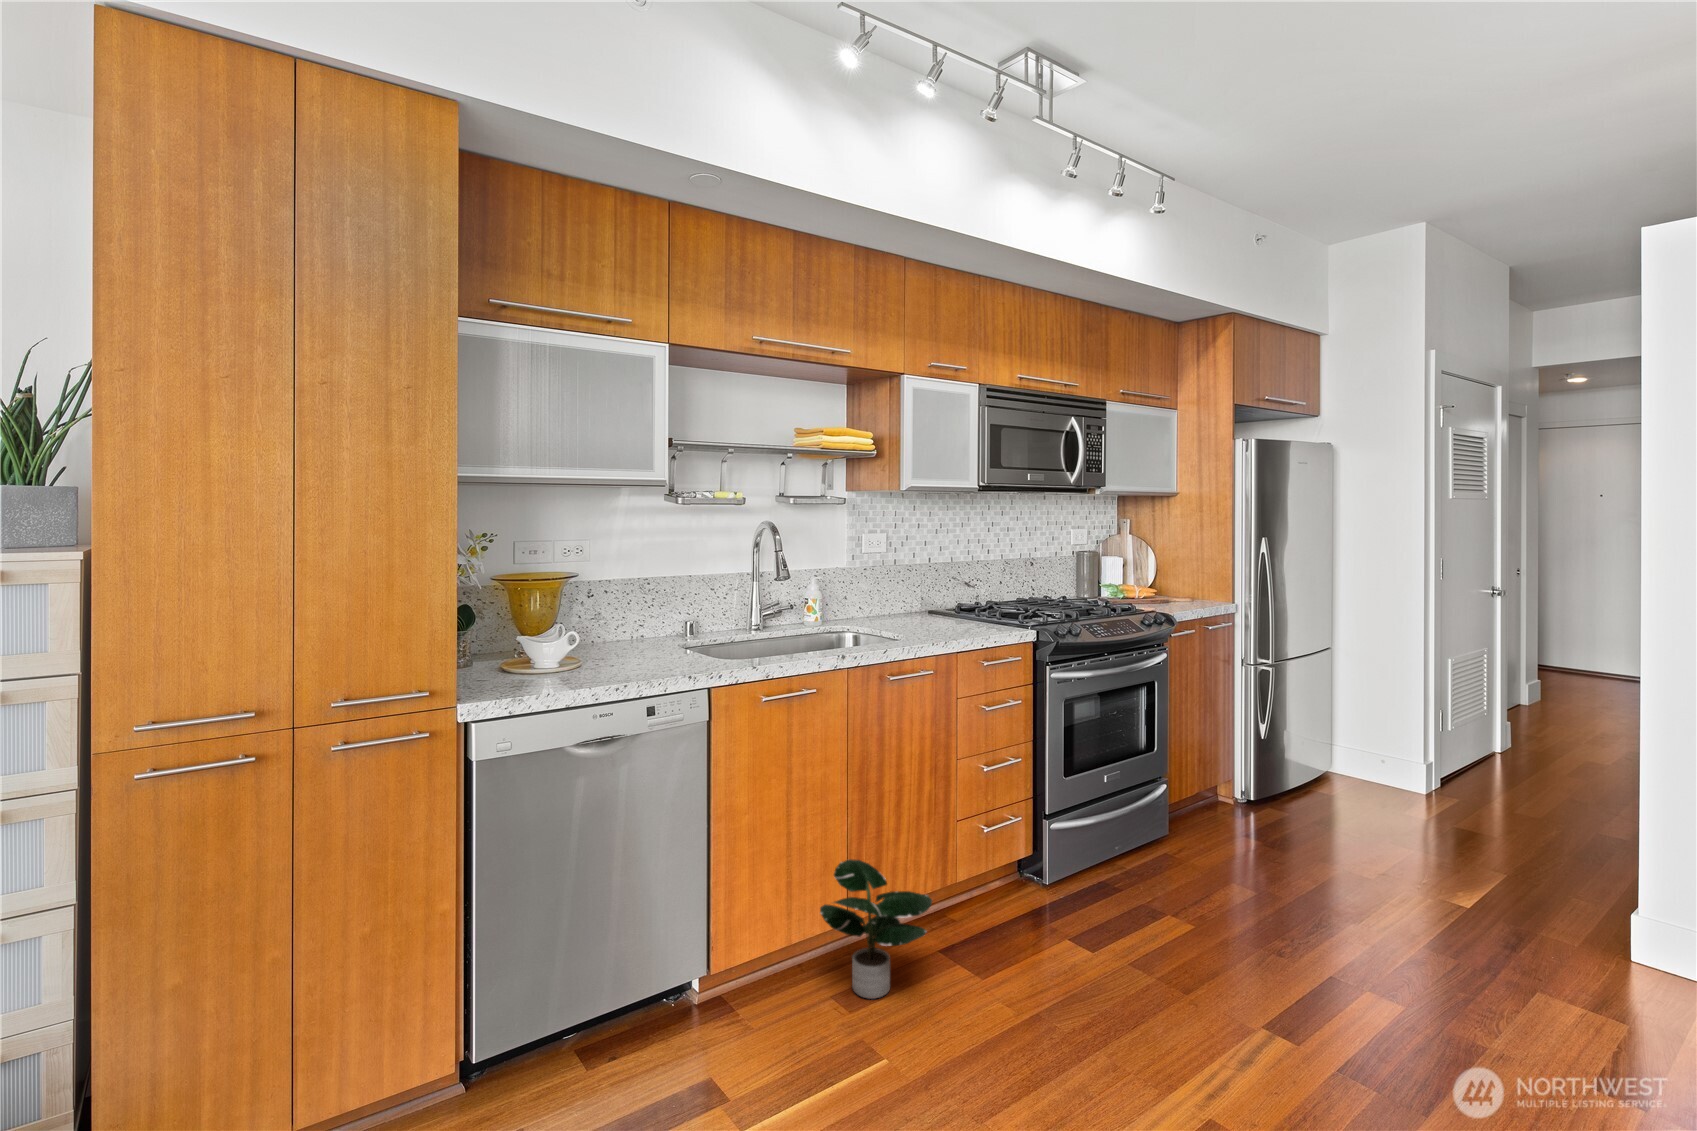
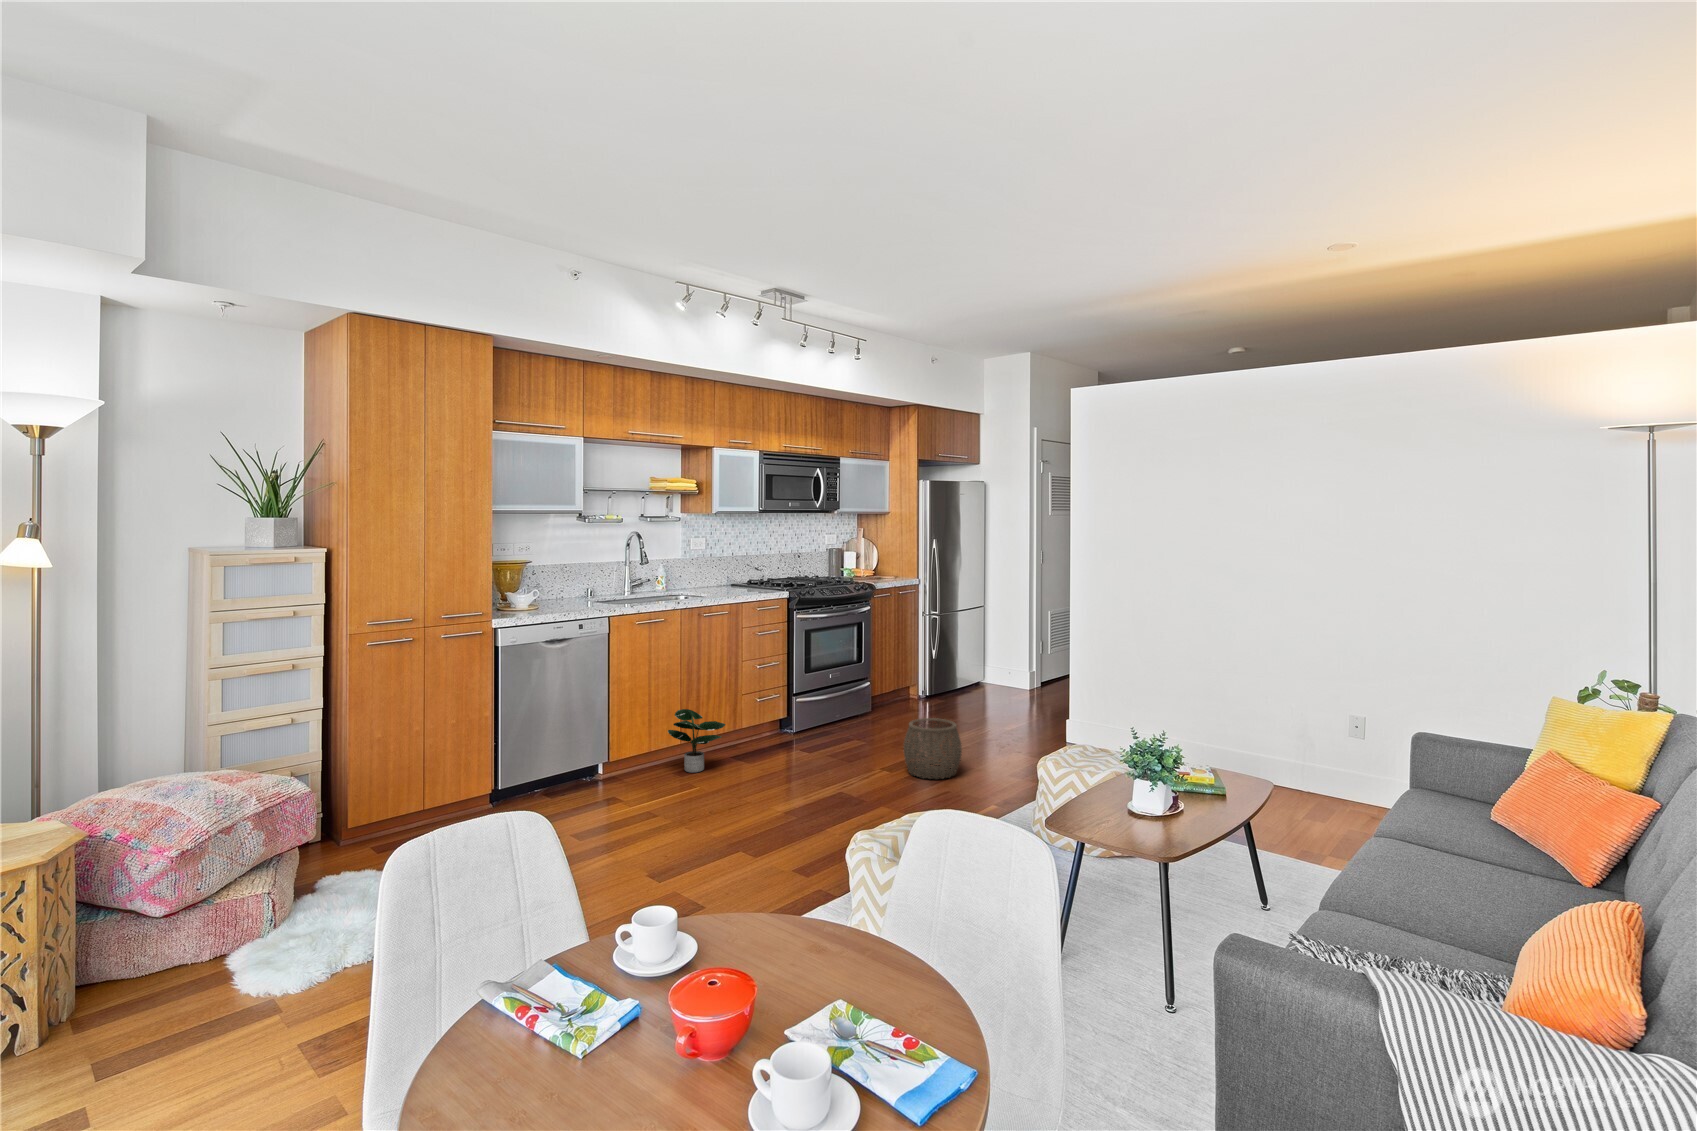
woven basket: none [1324,922,1486,1090] -> present [904,718,962,779]

